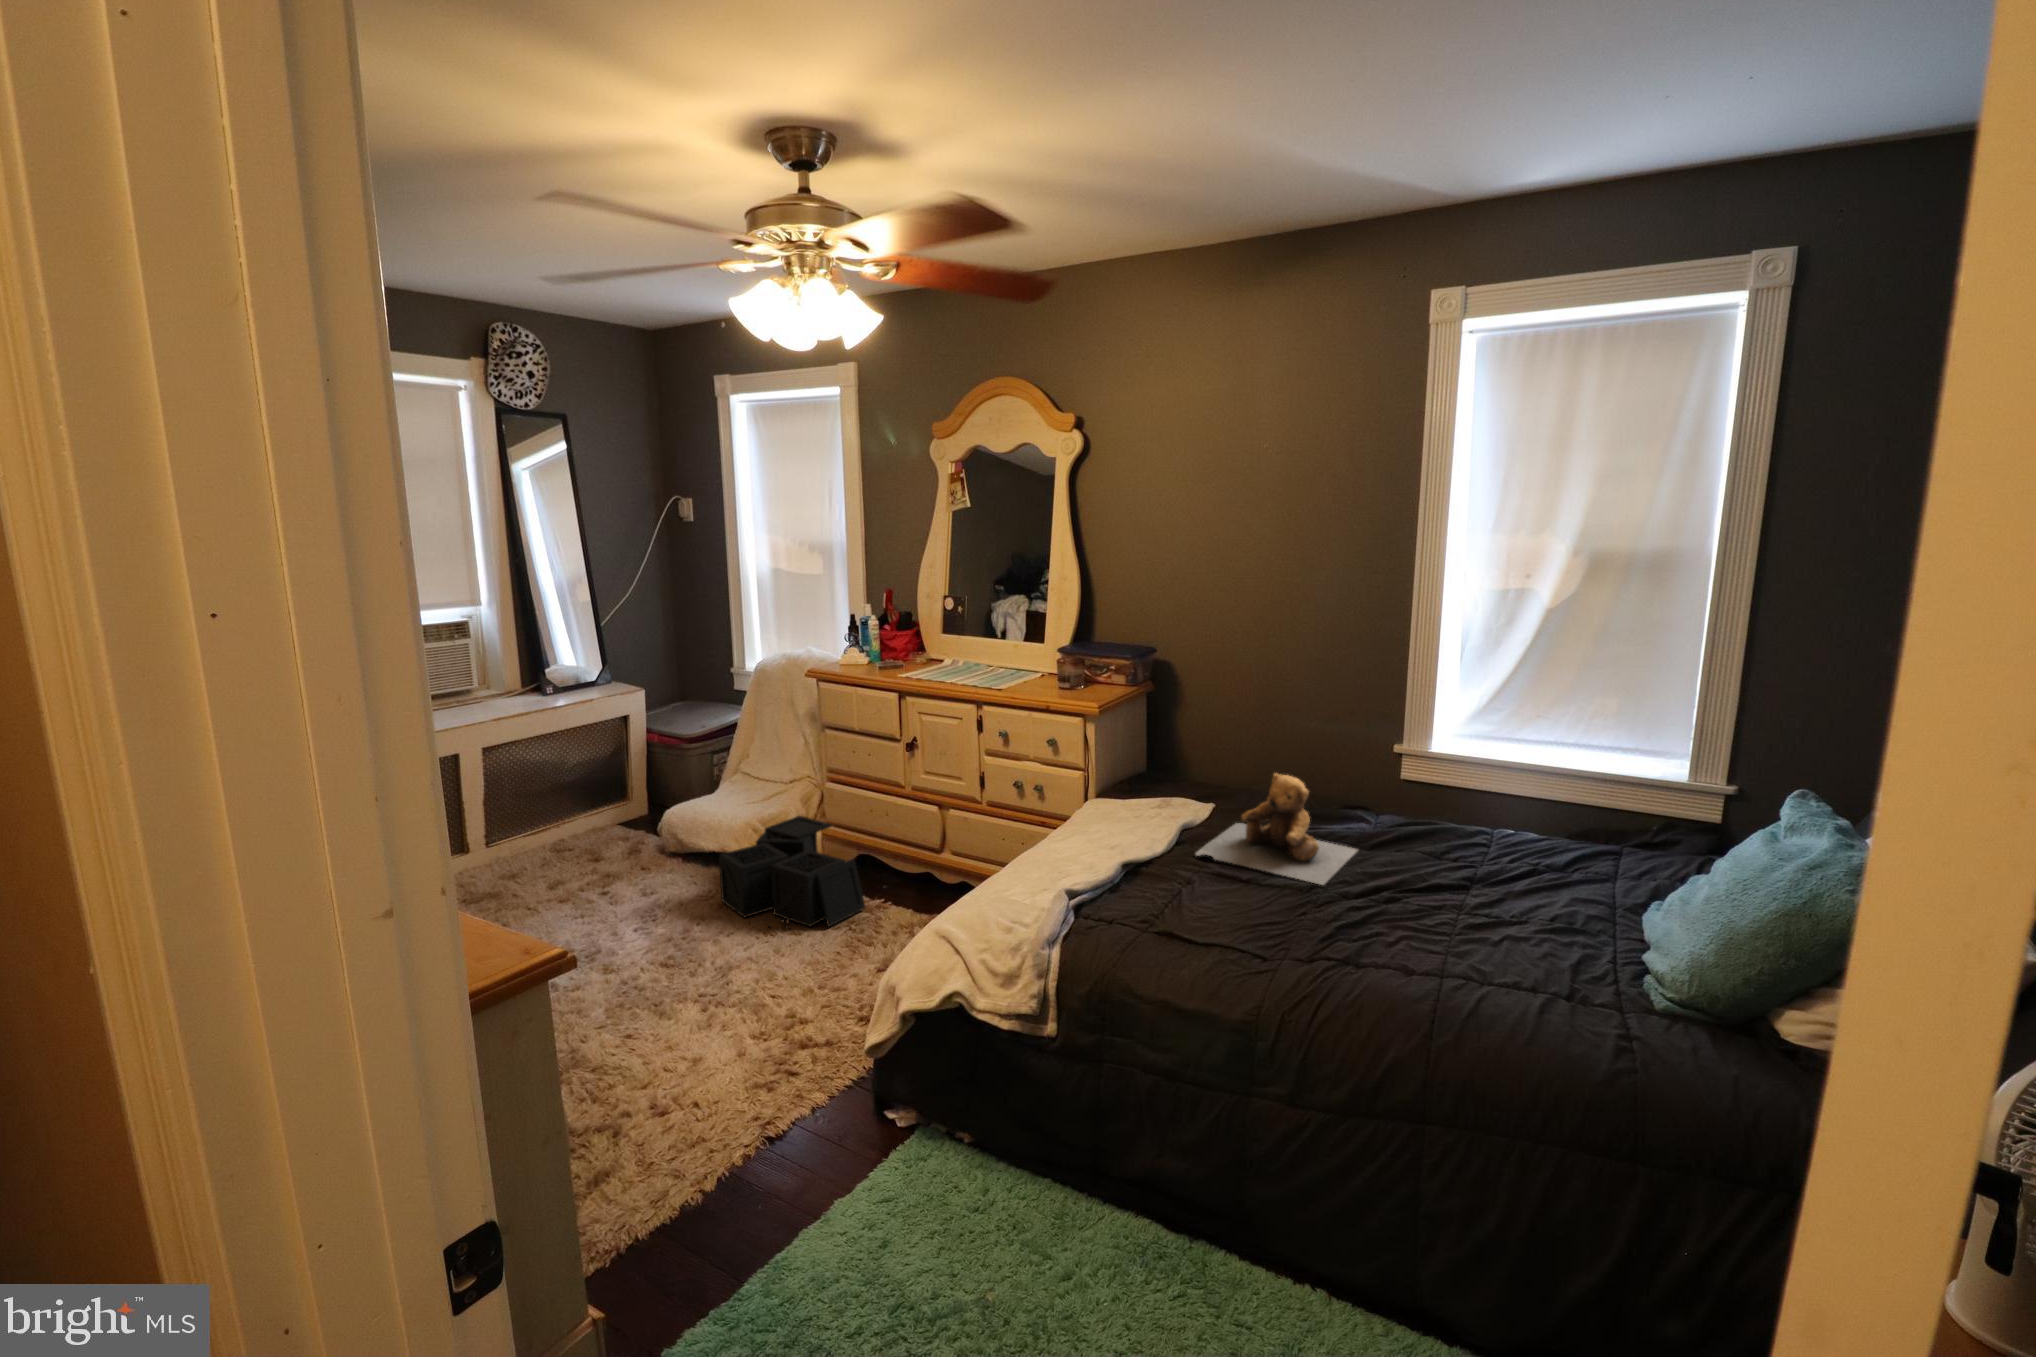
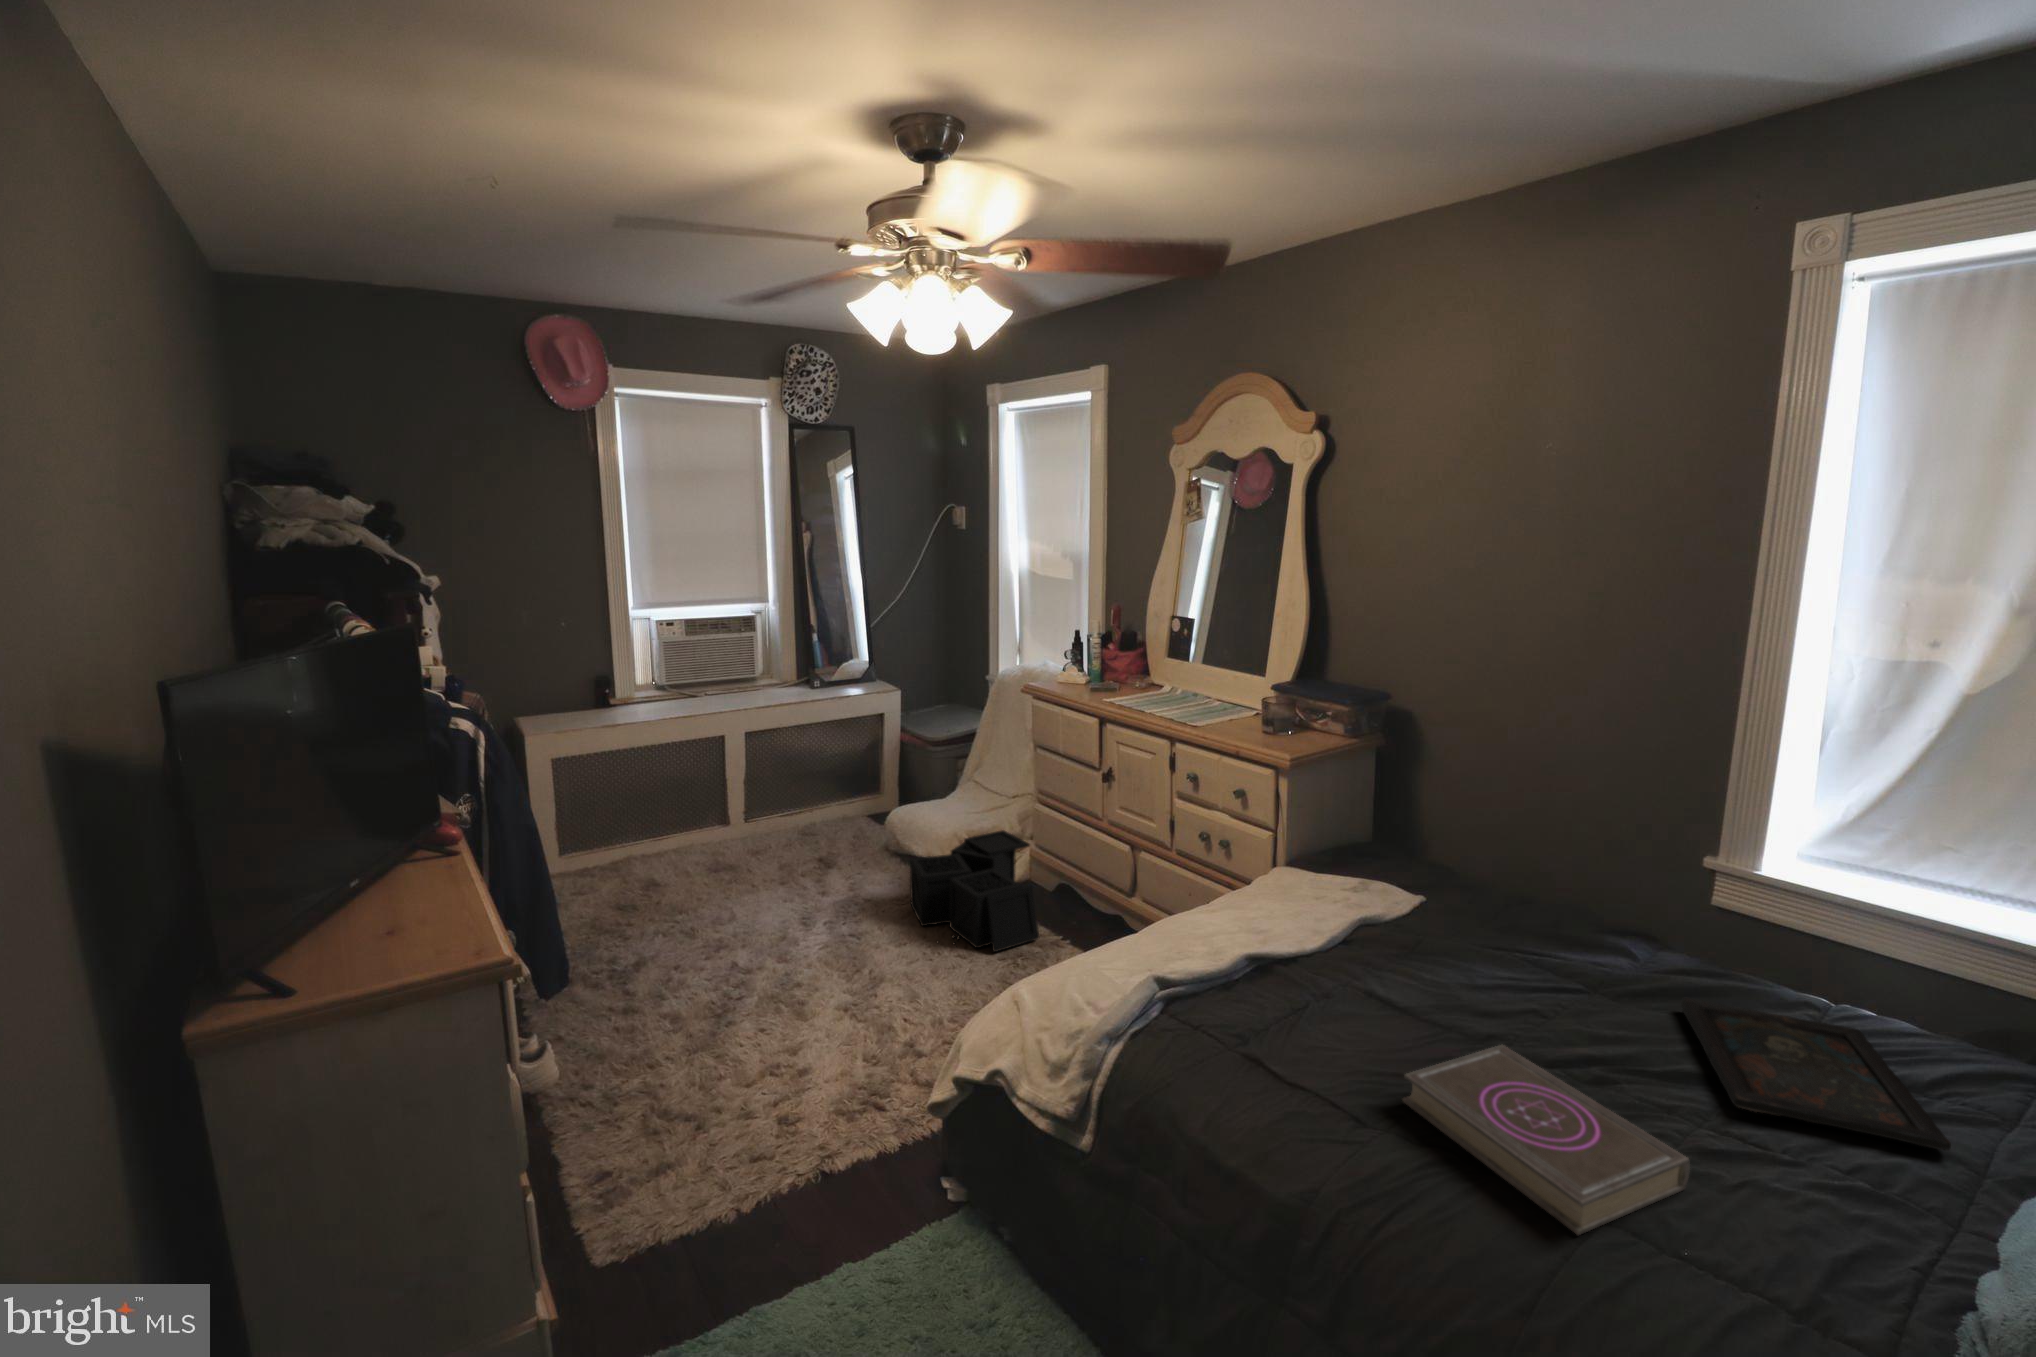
teddy bear: present [1196,773,1357,885] -> none [1351,876,1590,1041]
tray: none [1414,837,1585,895] -> present [1681,998,1951,1151]
book: none [1284,884,1470,983] -> present [1402,1045,1690,1235]

